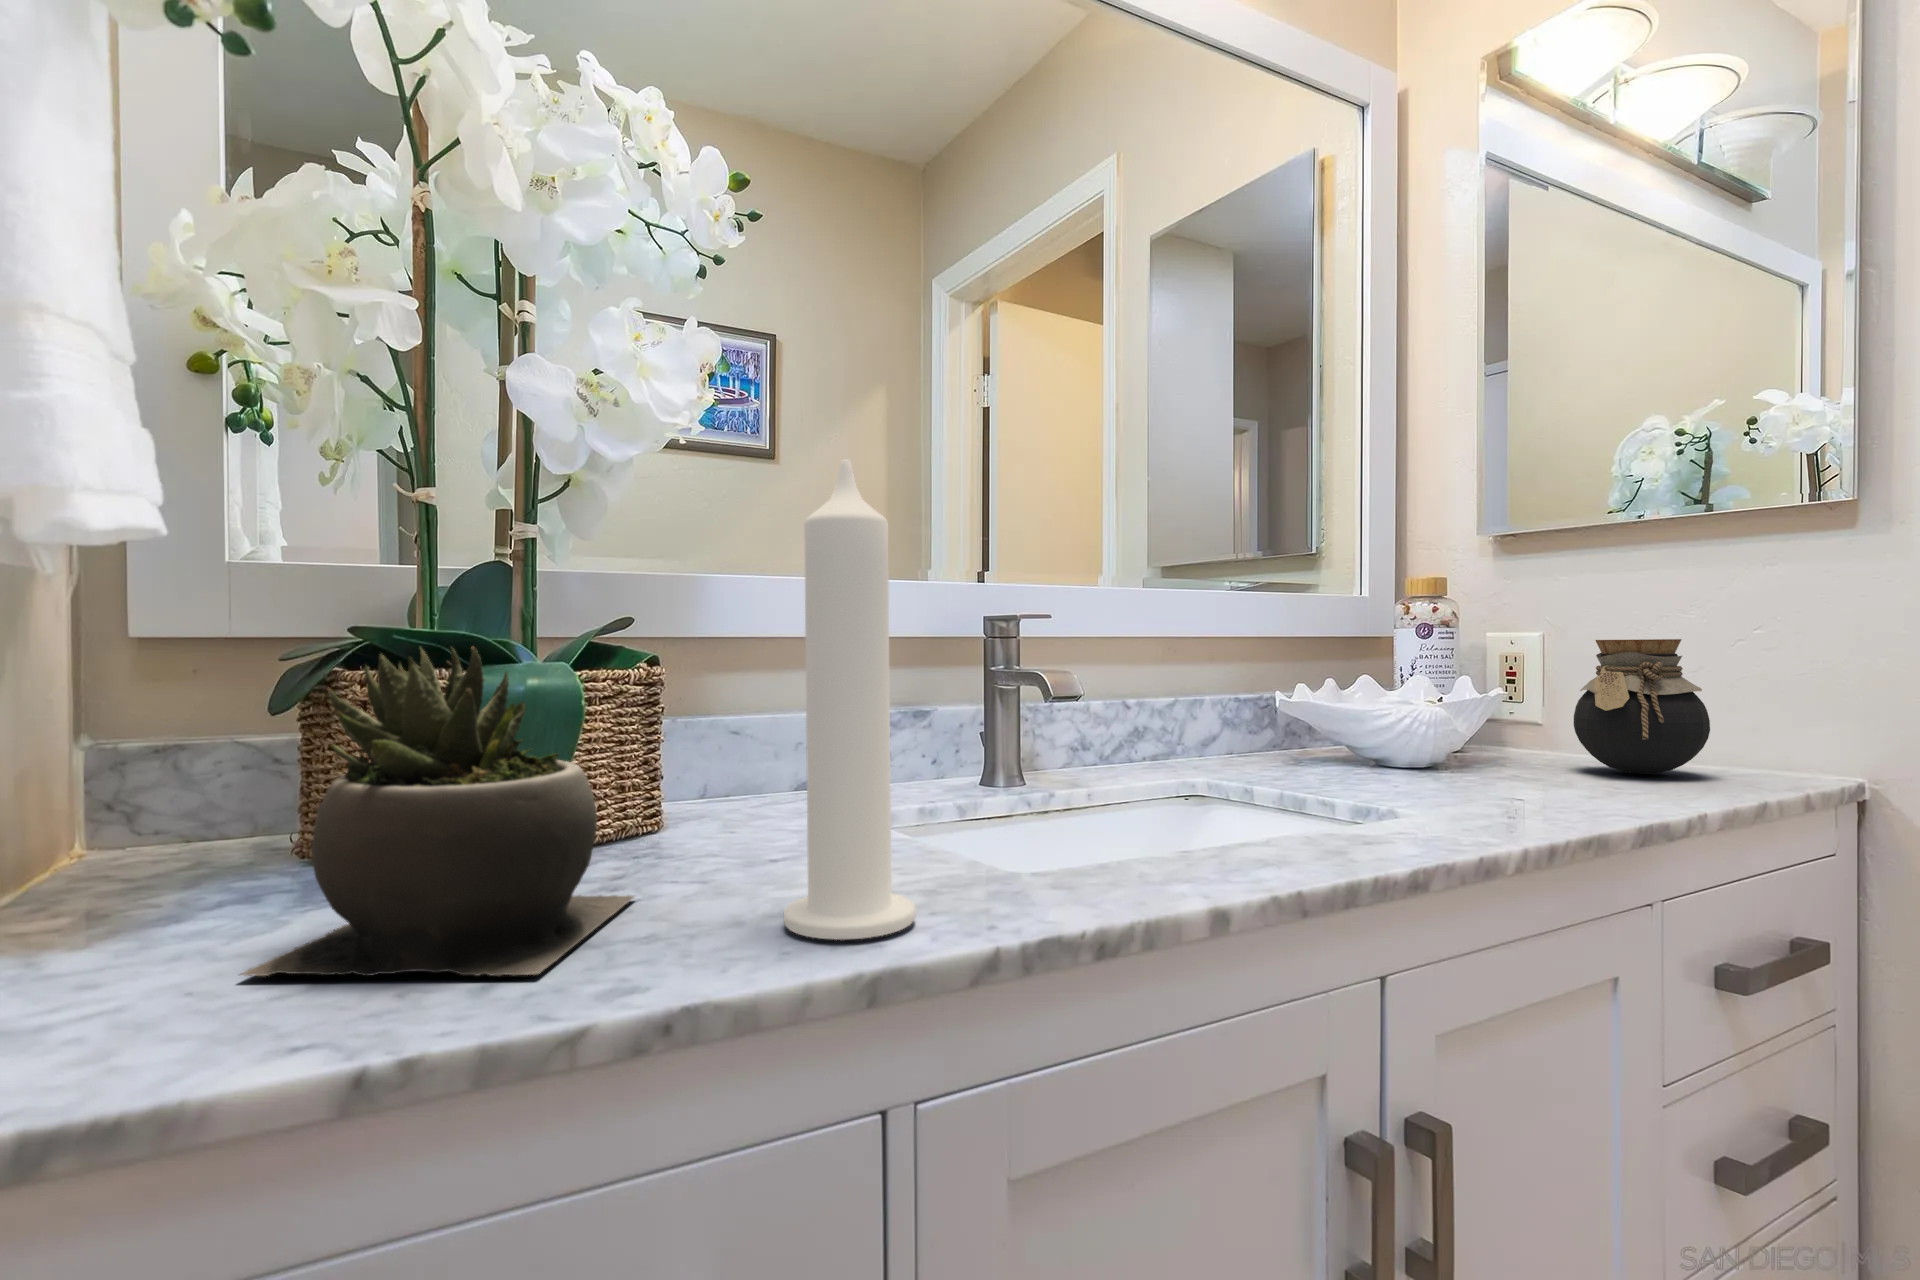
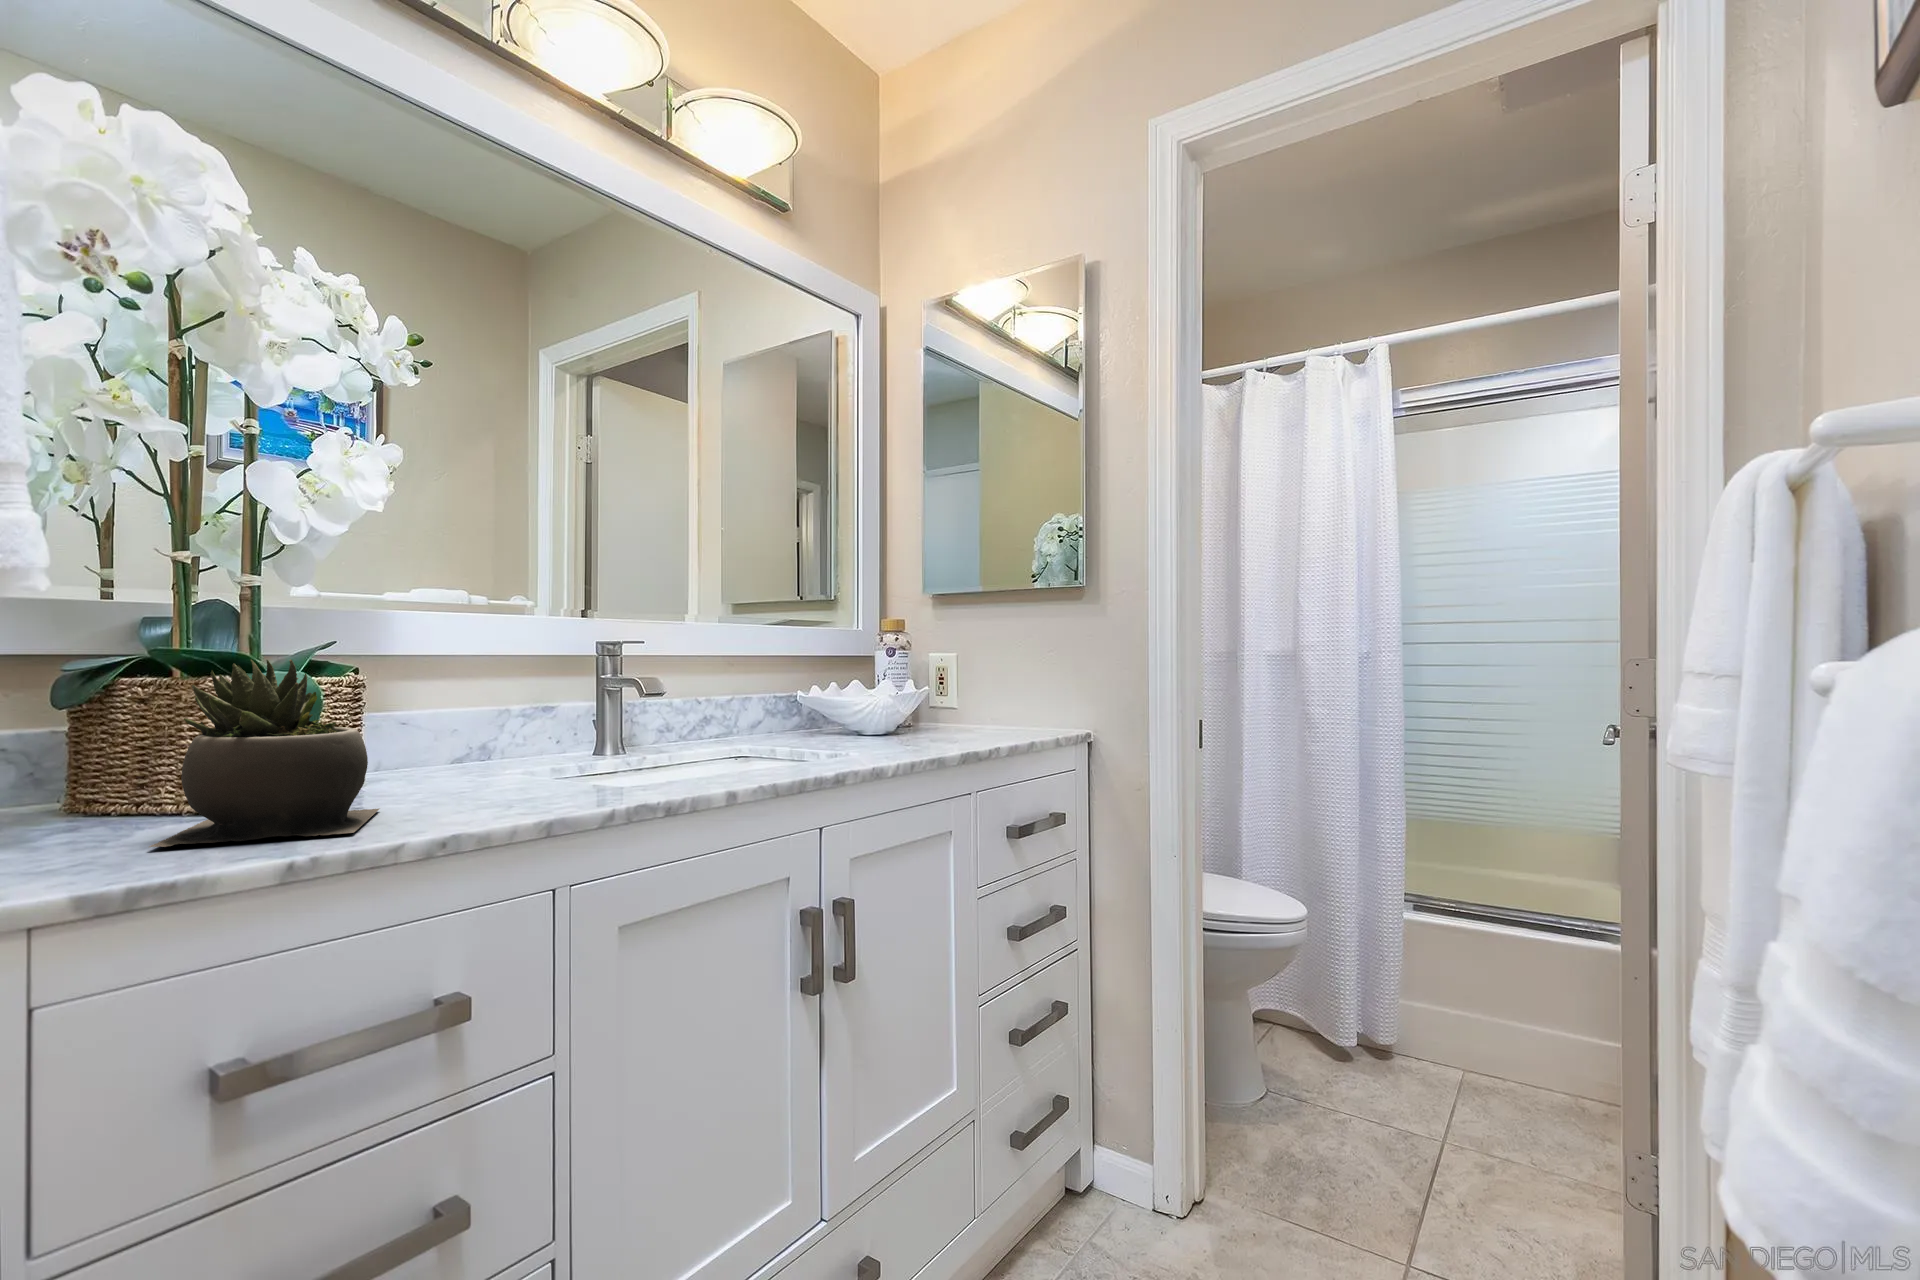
candle: present [784,459,916,940] -> none [488,559,566,812]
jar: present [1574,639,1710,774] -> none [964,656,1027,732]

